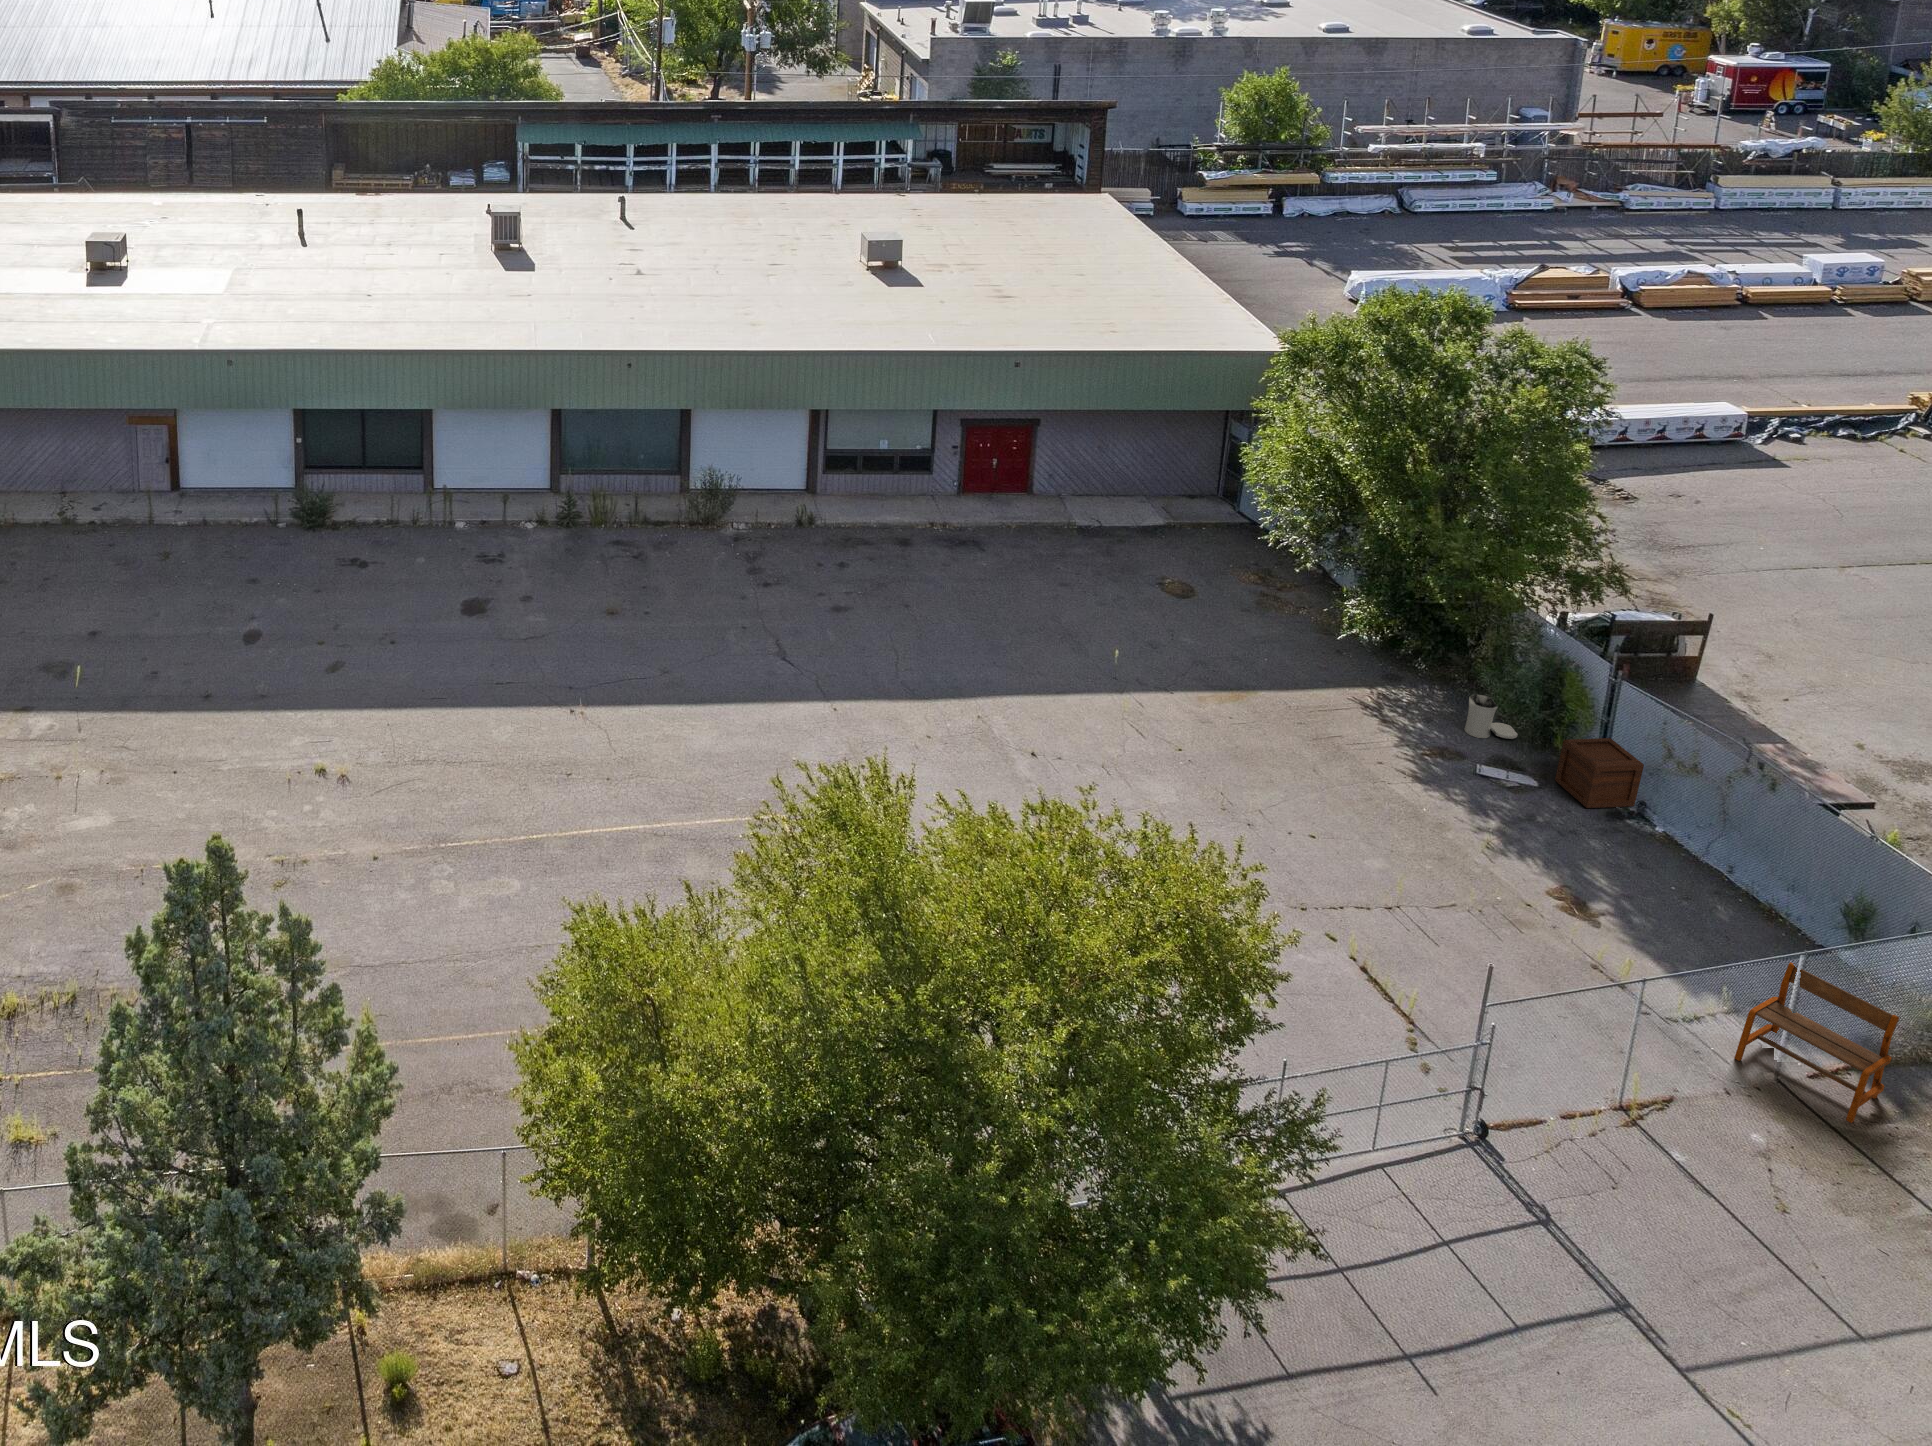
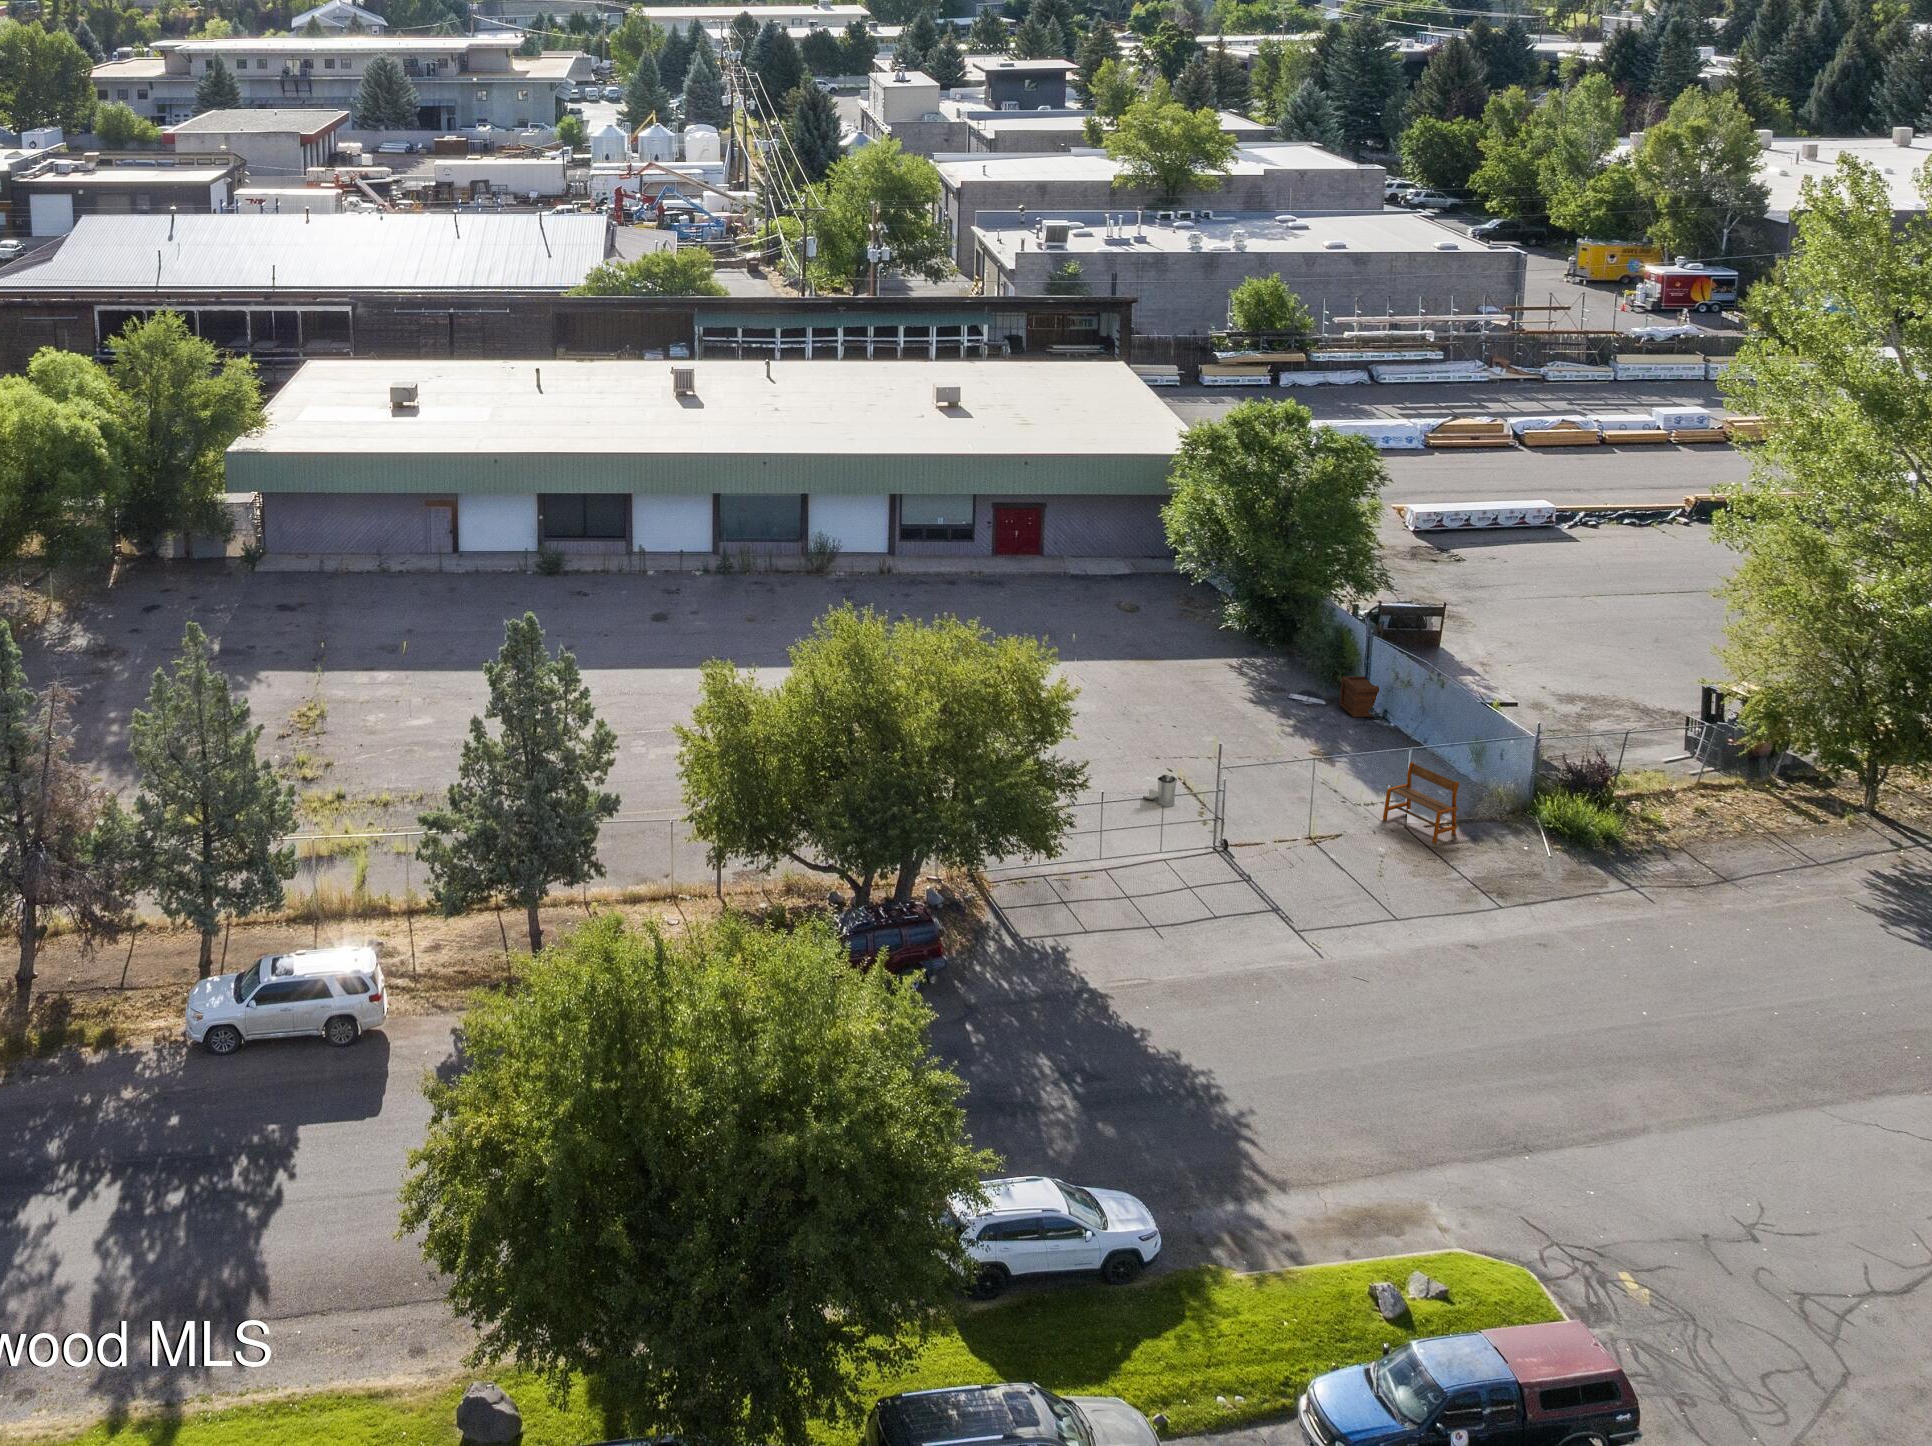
trash can: present [1464,695,1518,739] -> present [1143,775,1177,807]

